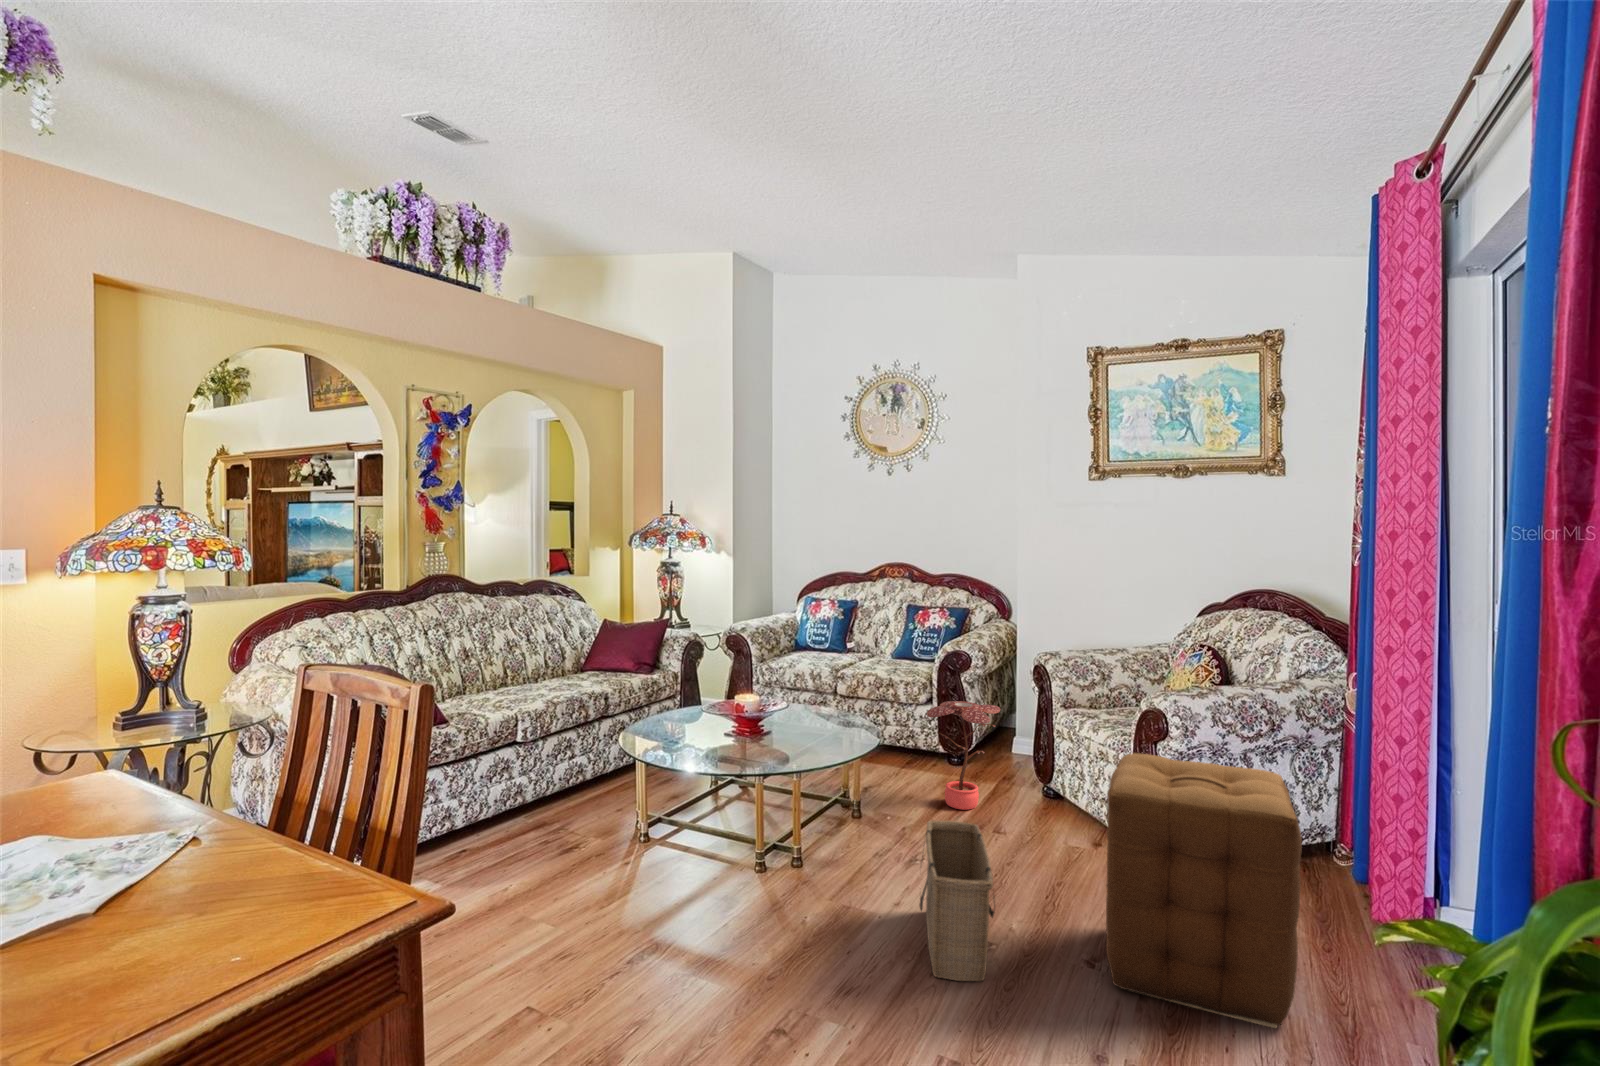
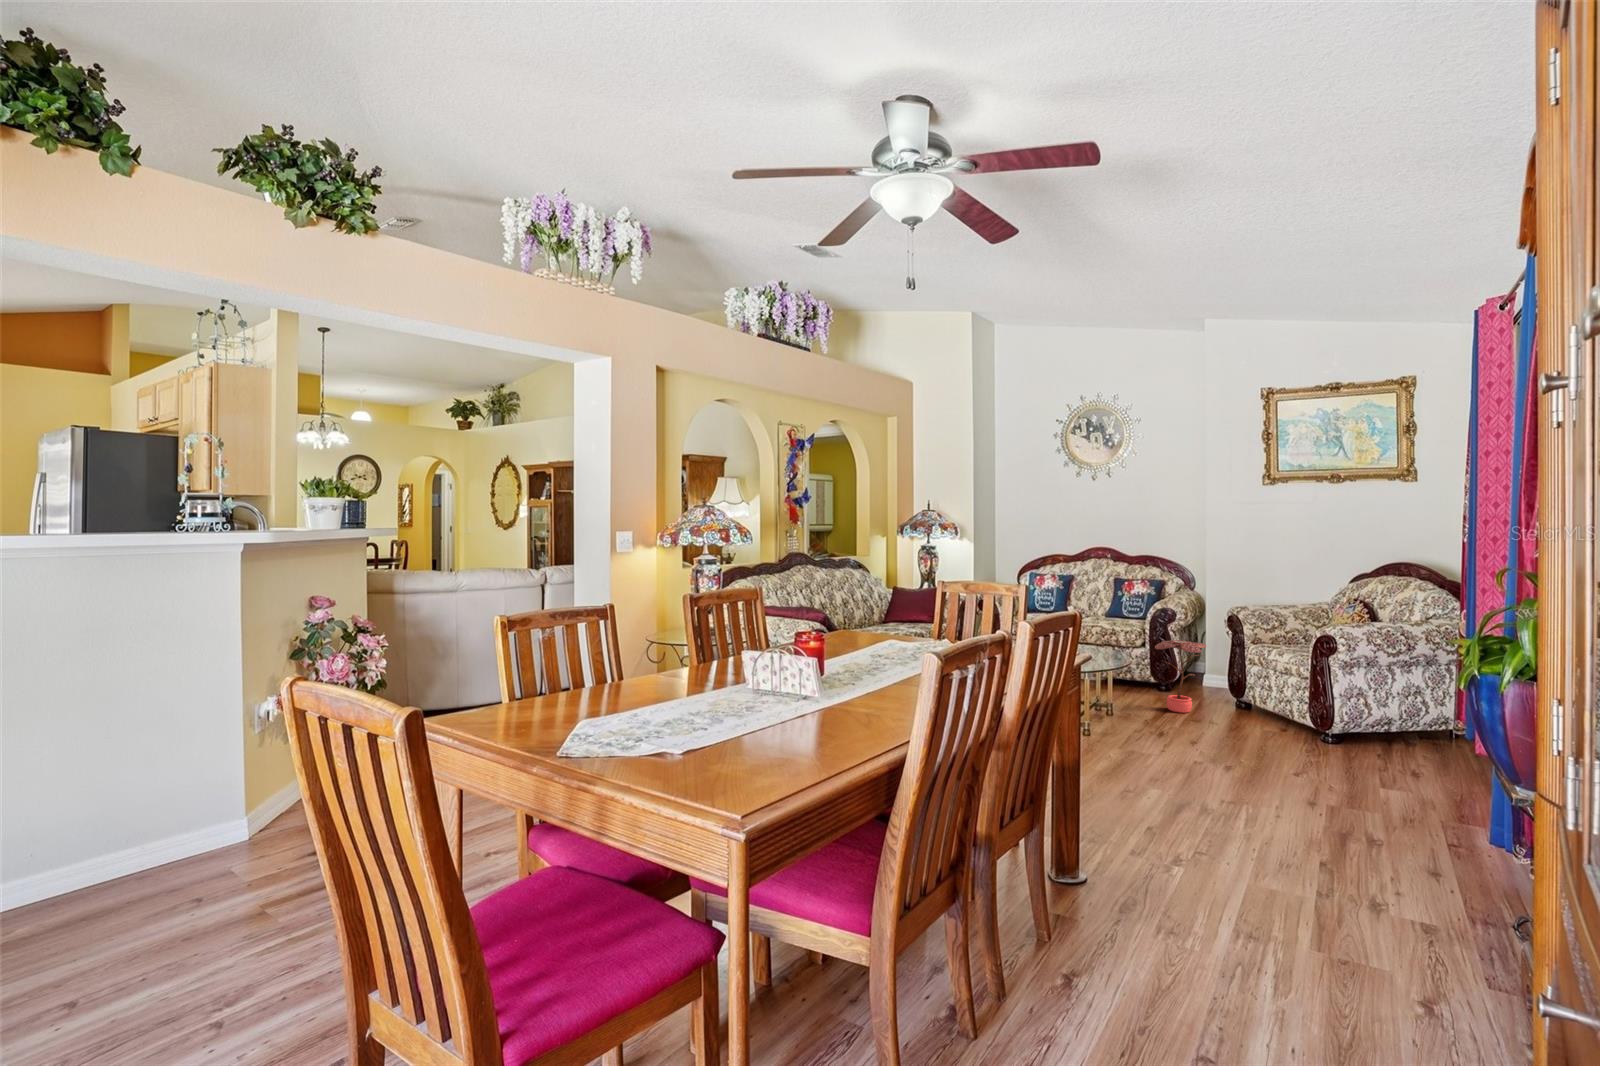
ottoman: present [1106,753,1302,1028] -> none [1307,657,1428,798]
basket: present [920,821,995,981] -> none [1184,699,1240,778]

